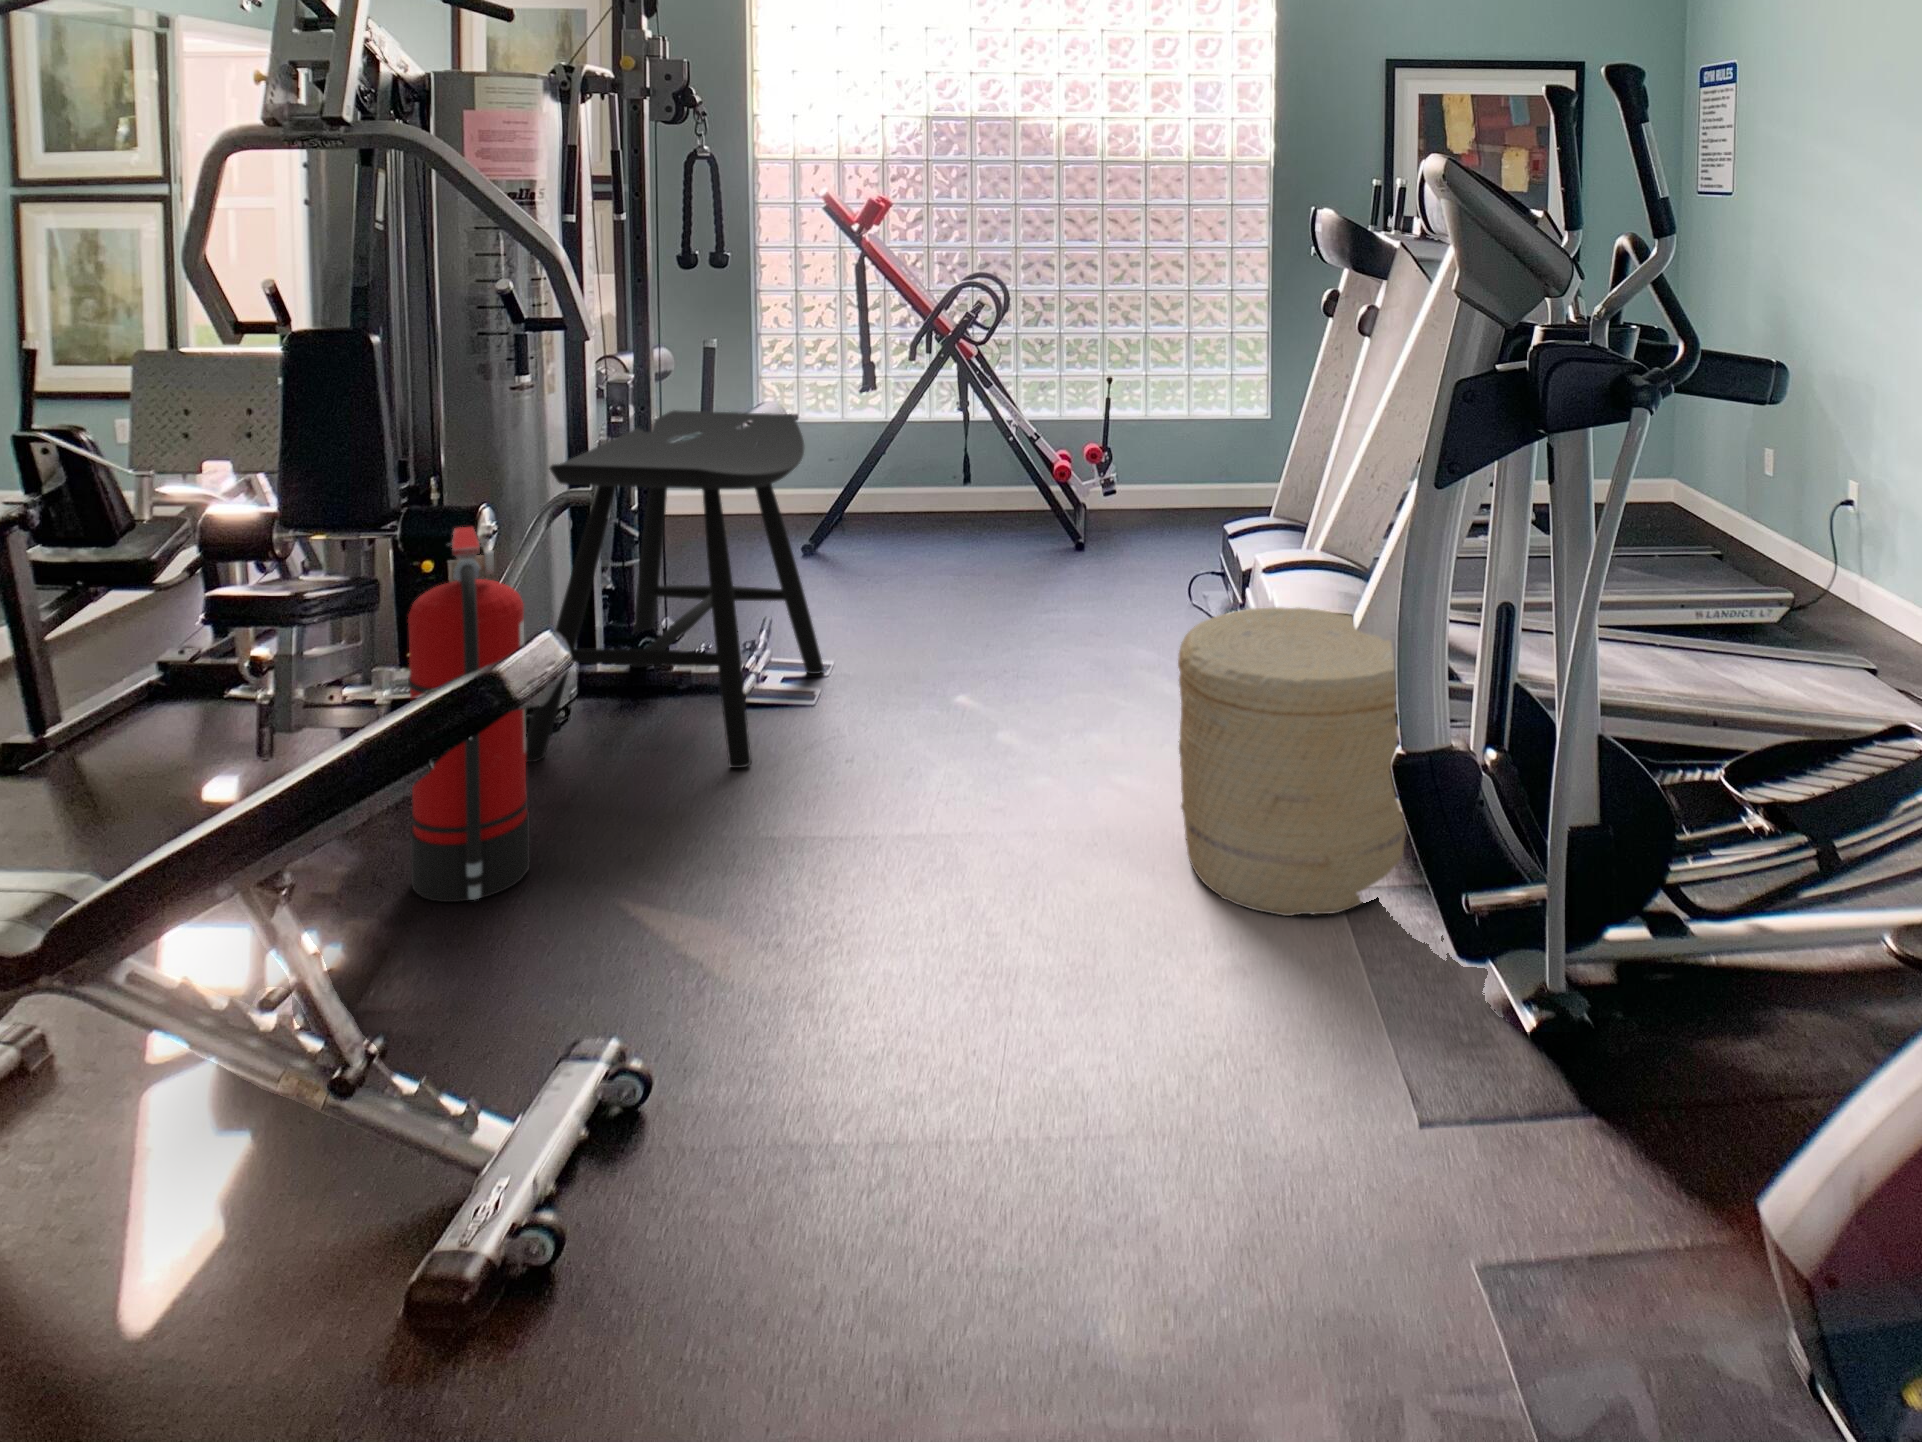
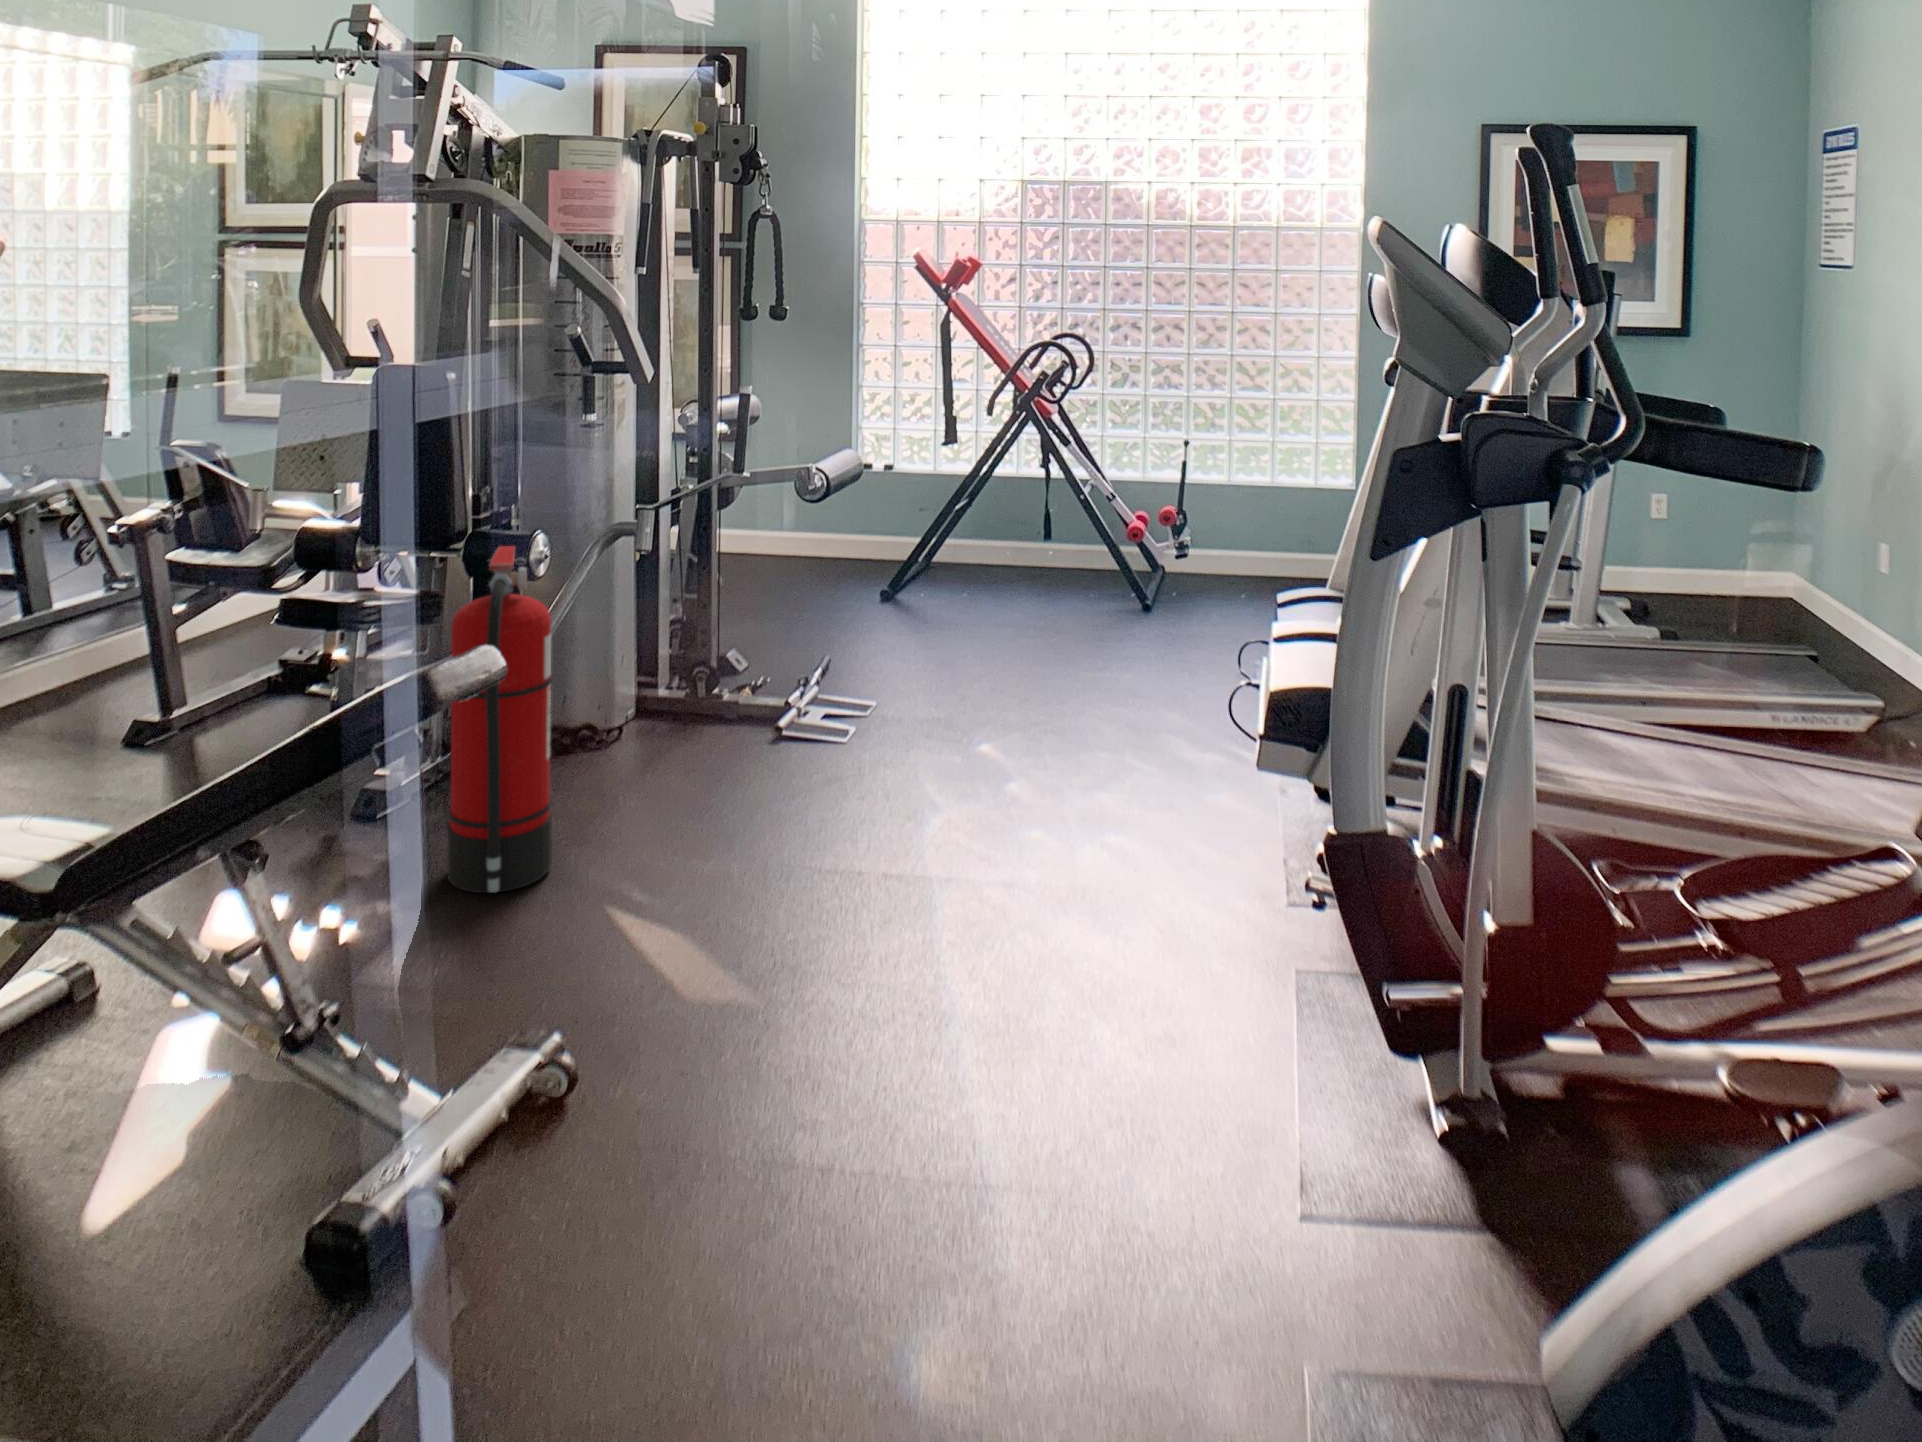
stool: present [526,410,824,768] -> none [577,454,871,796]
woven basket: present [1178,607,1408,916] -> none [1158,672,1419,1004]

